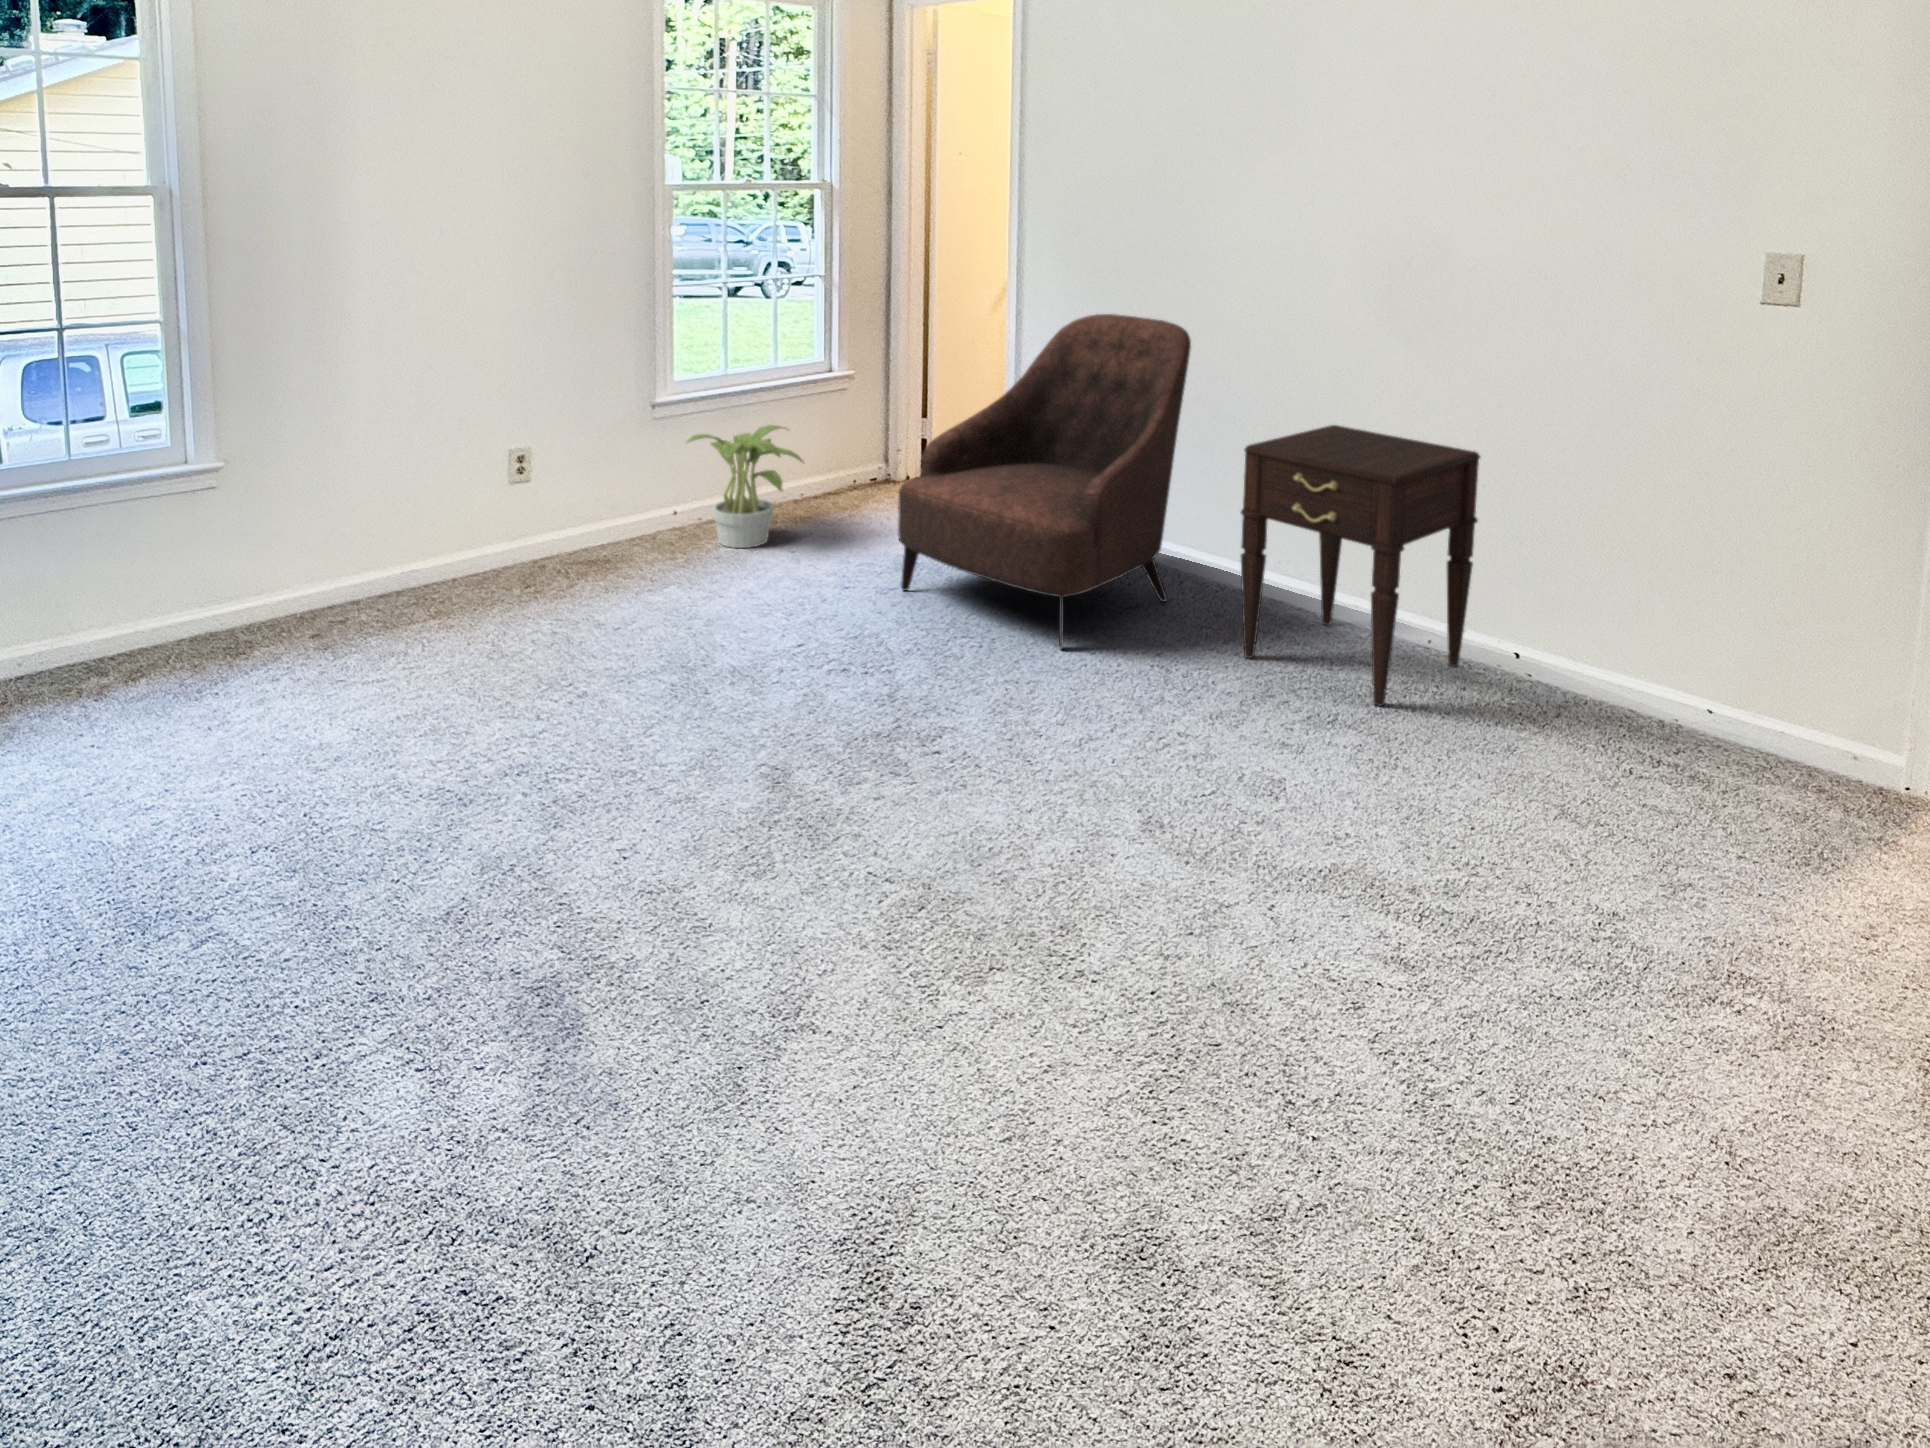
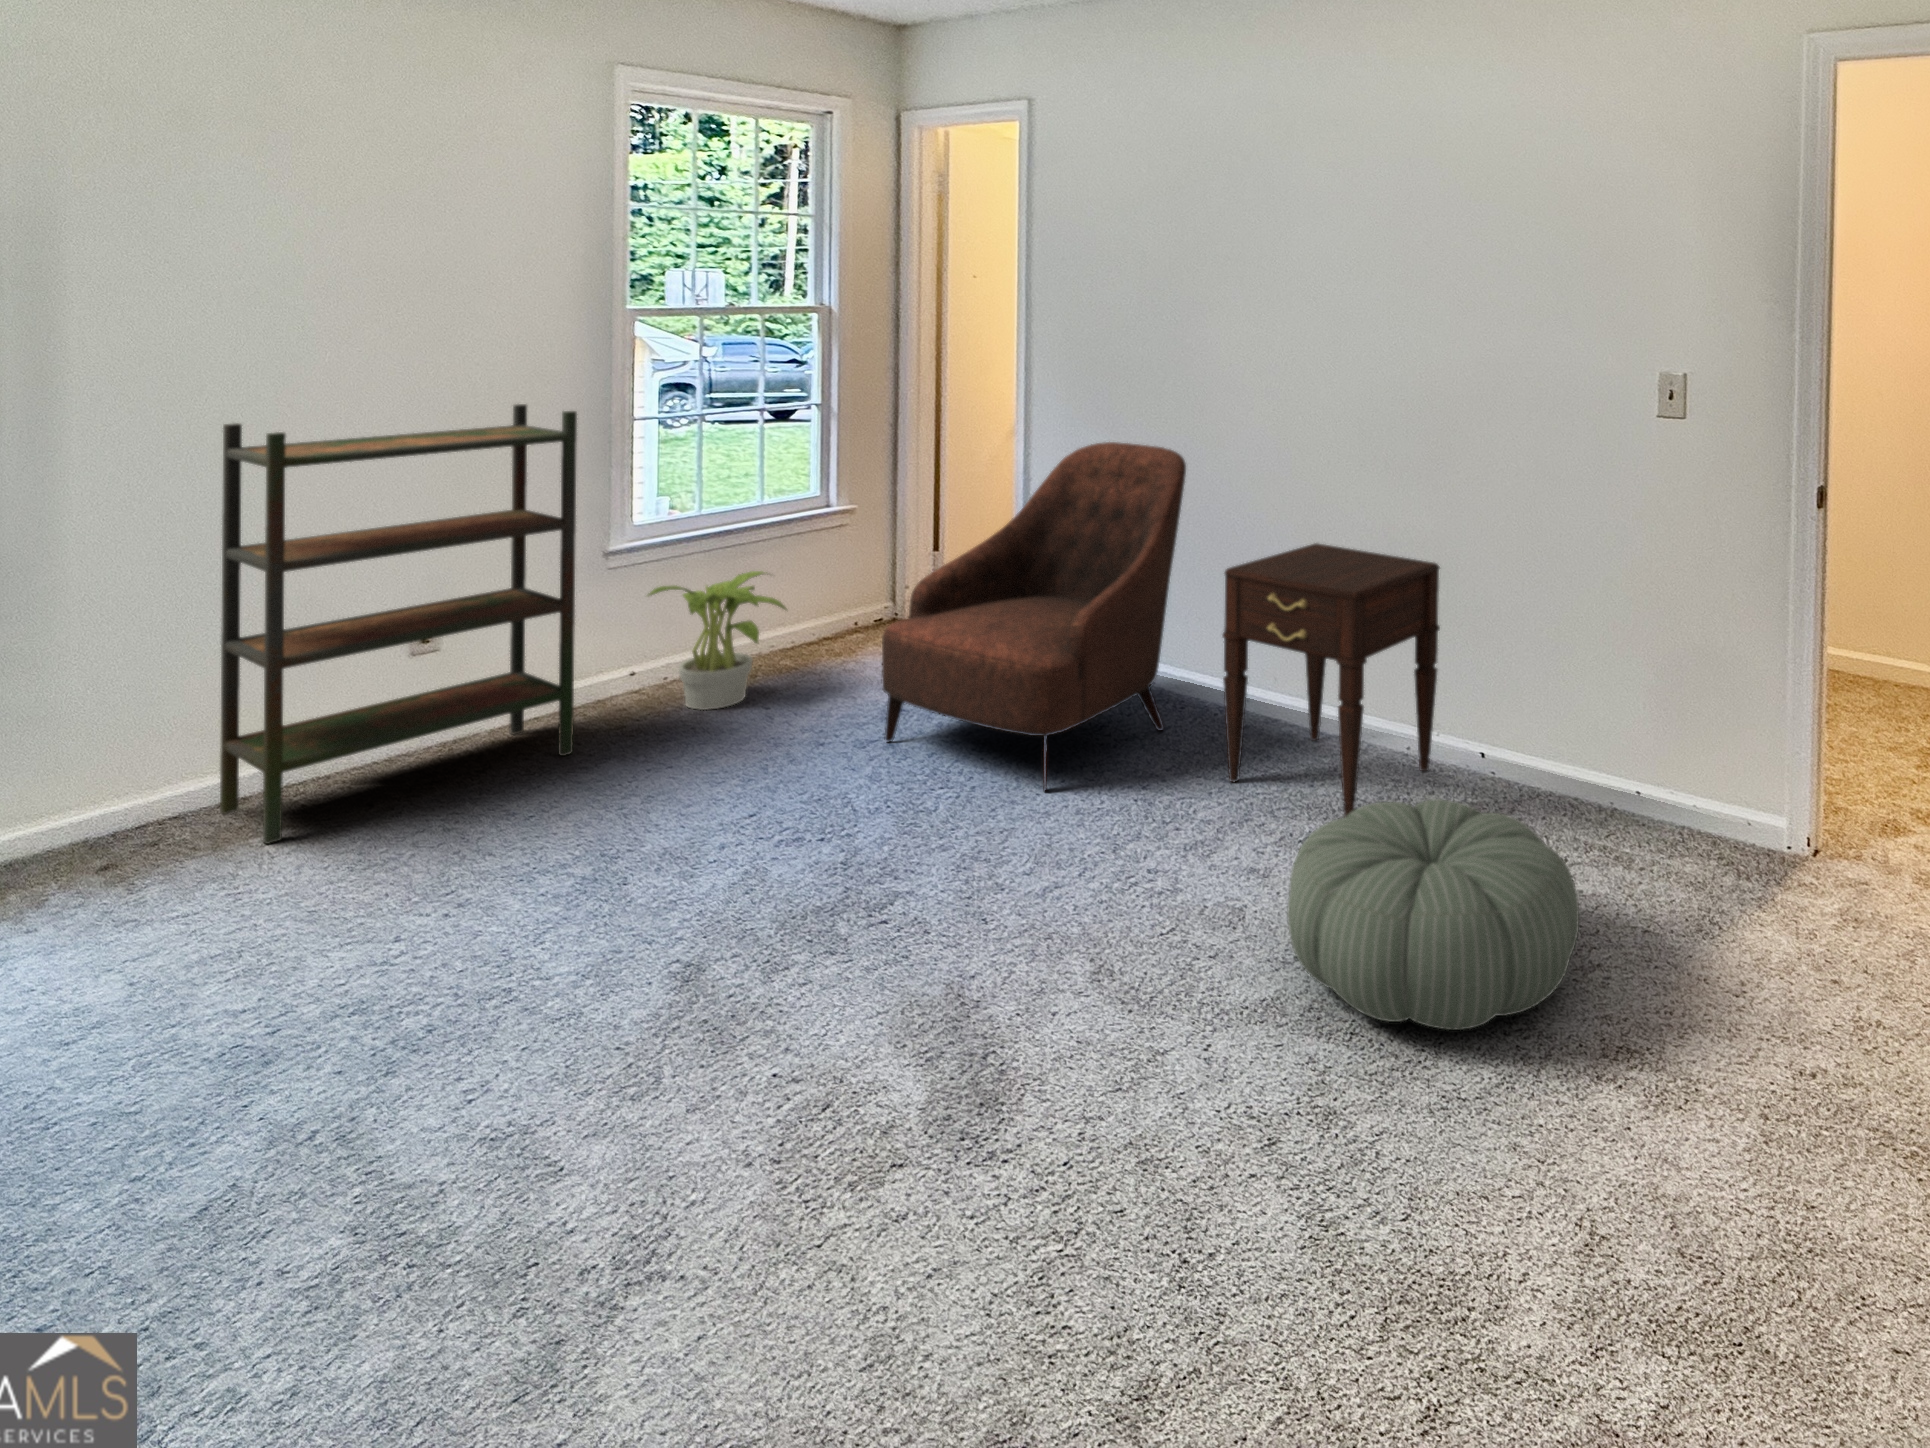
bookshelf: none [366,265,635,631] -> present [220,404,577,844]
pouf: none [1341,693,1676,930] -> present [1287,799,1579,1030]

